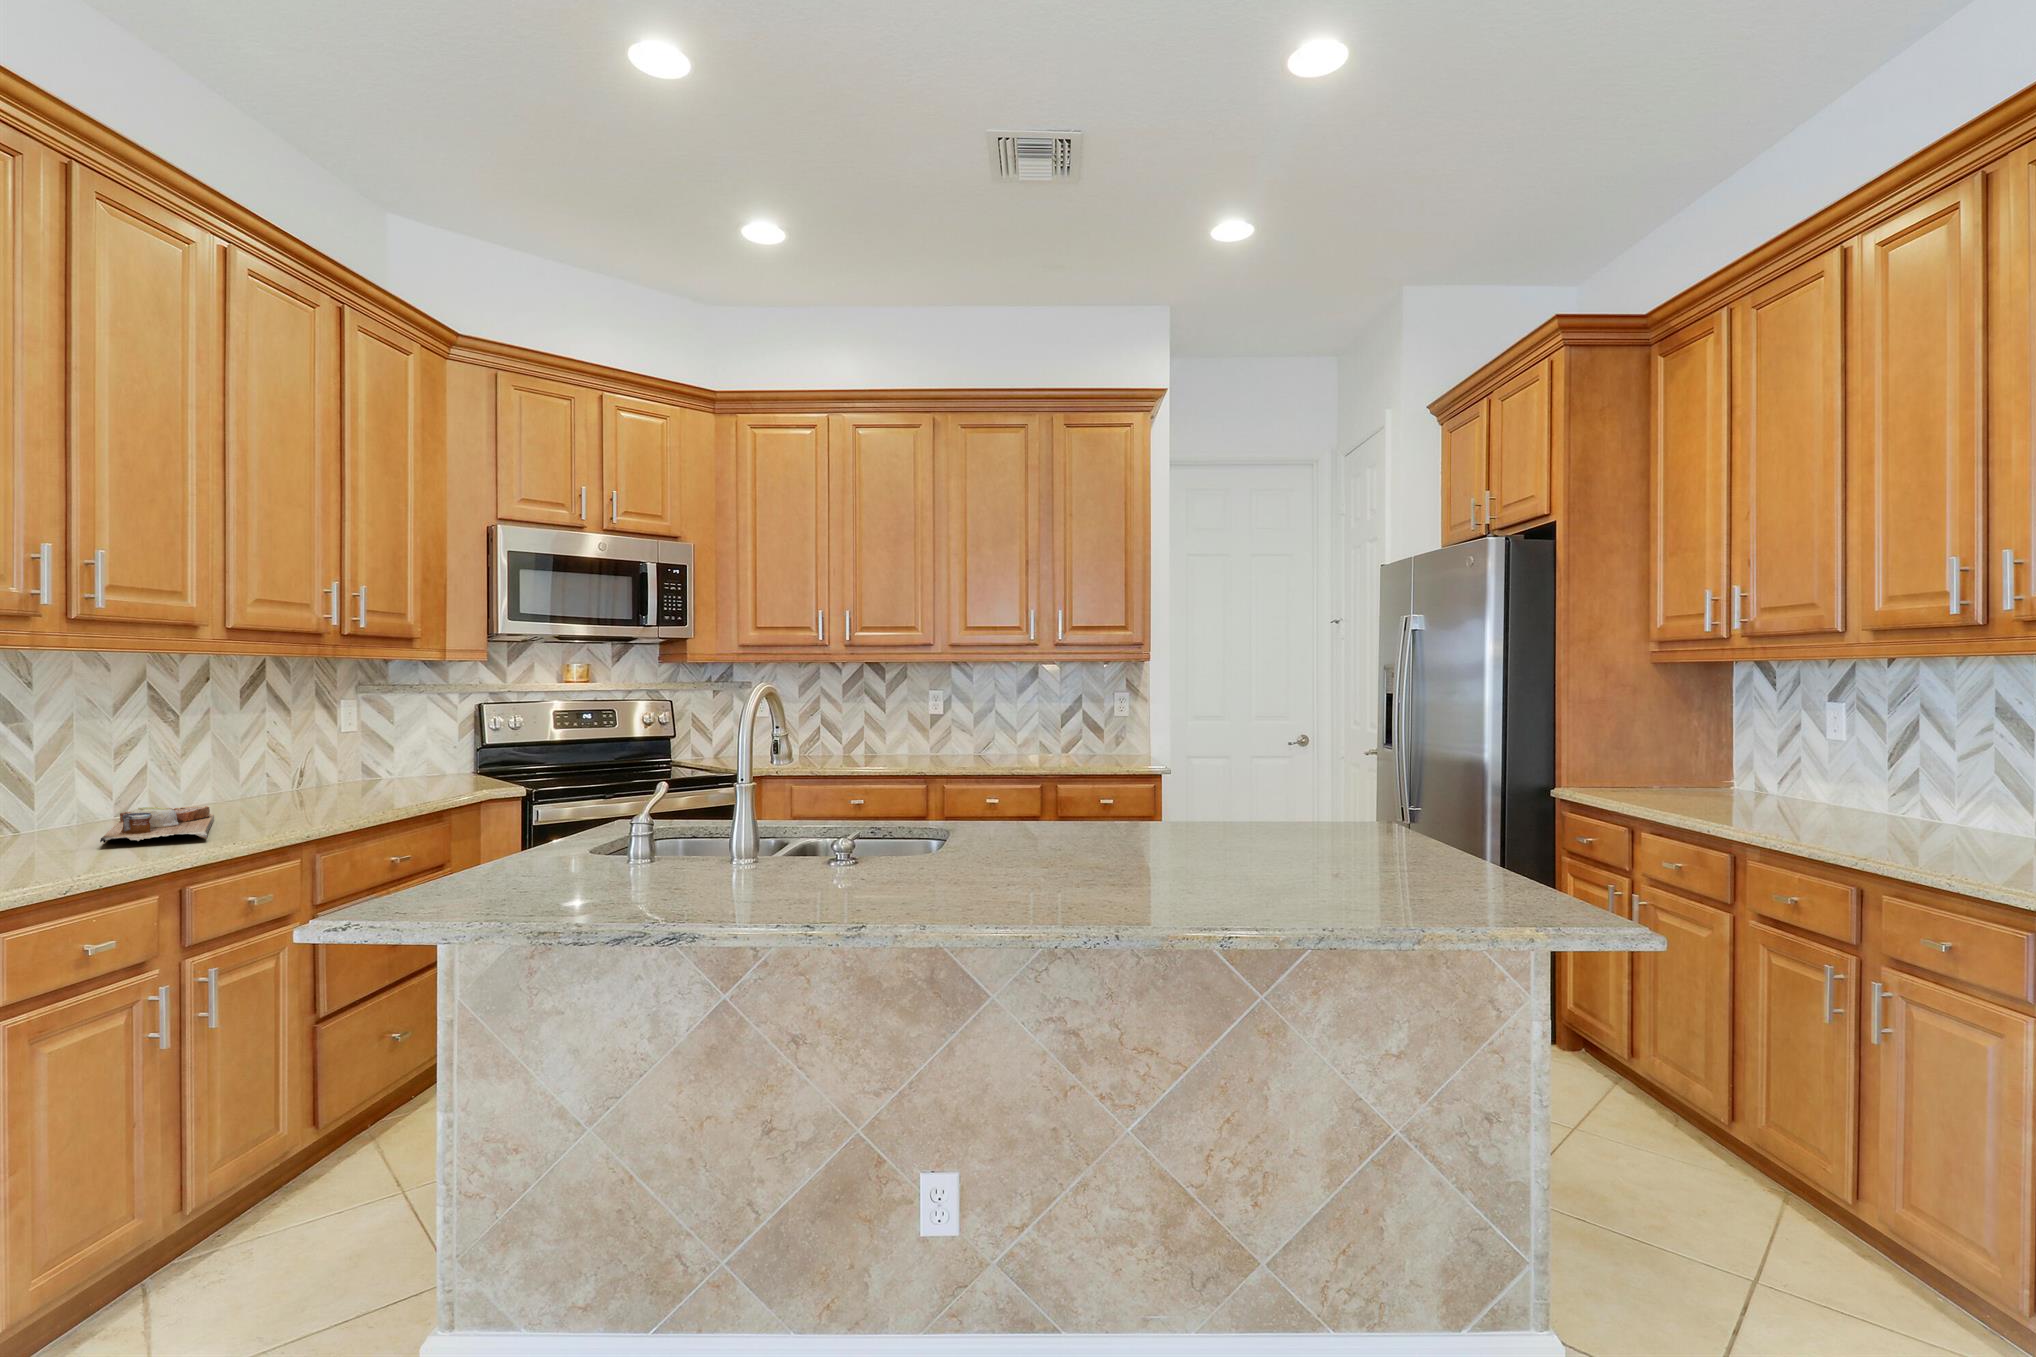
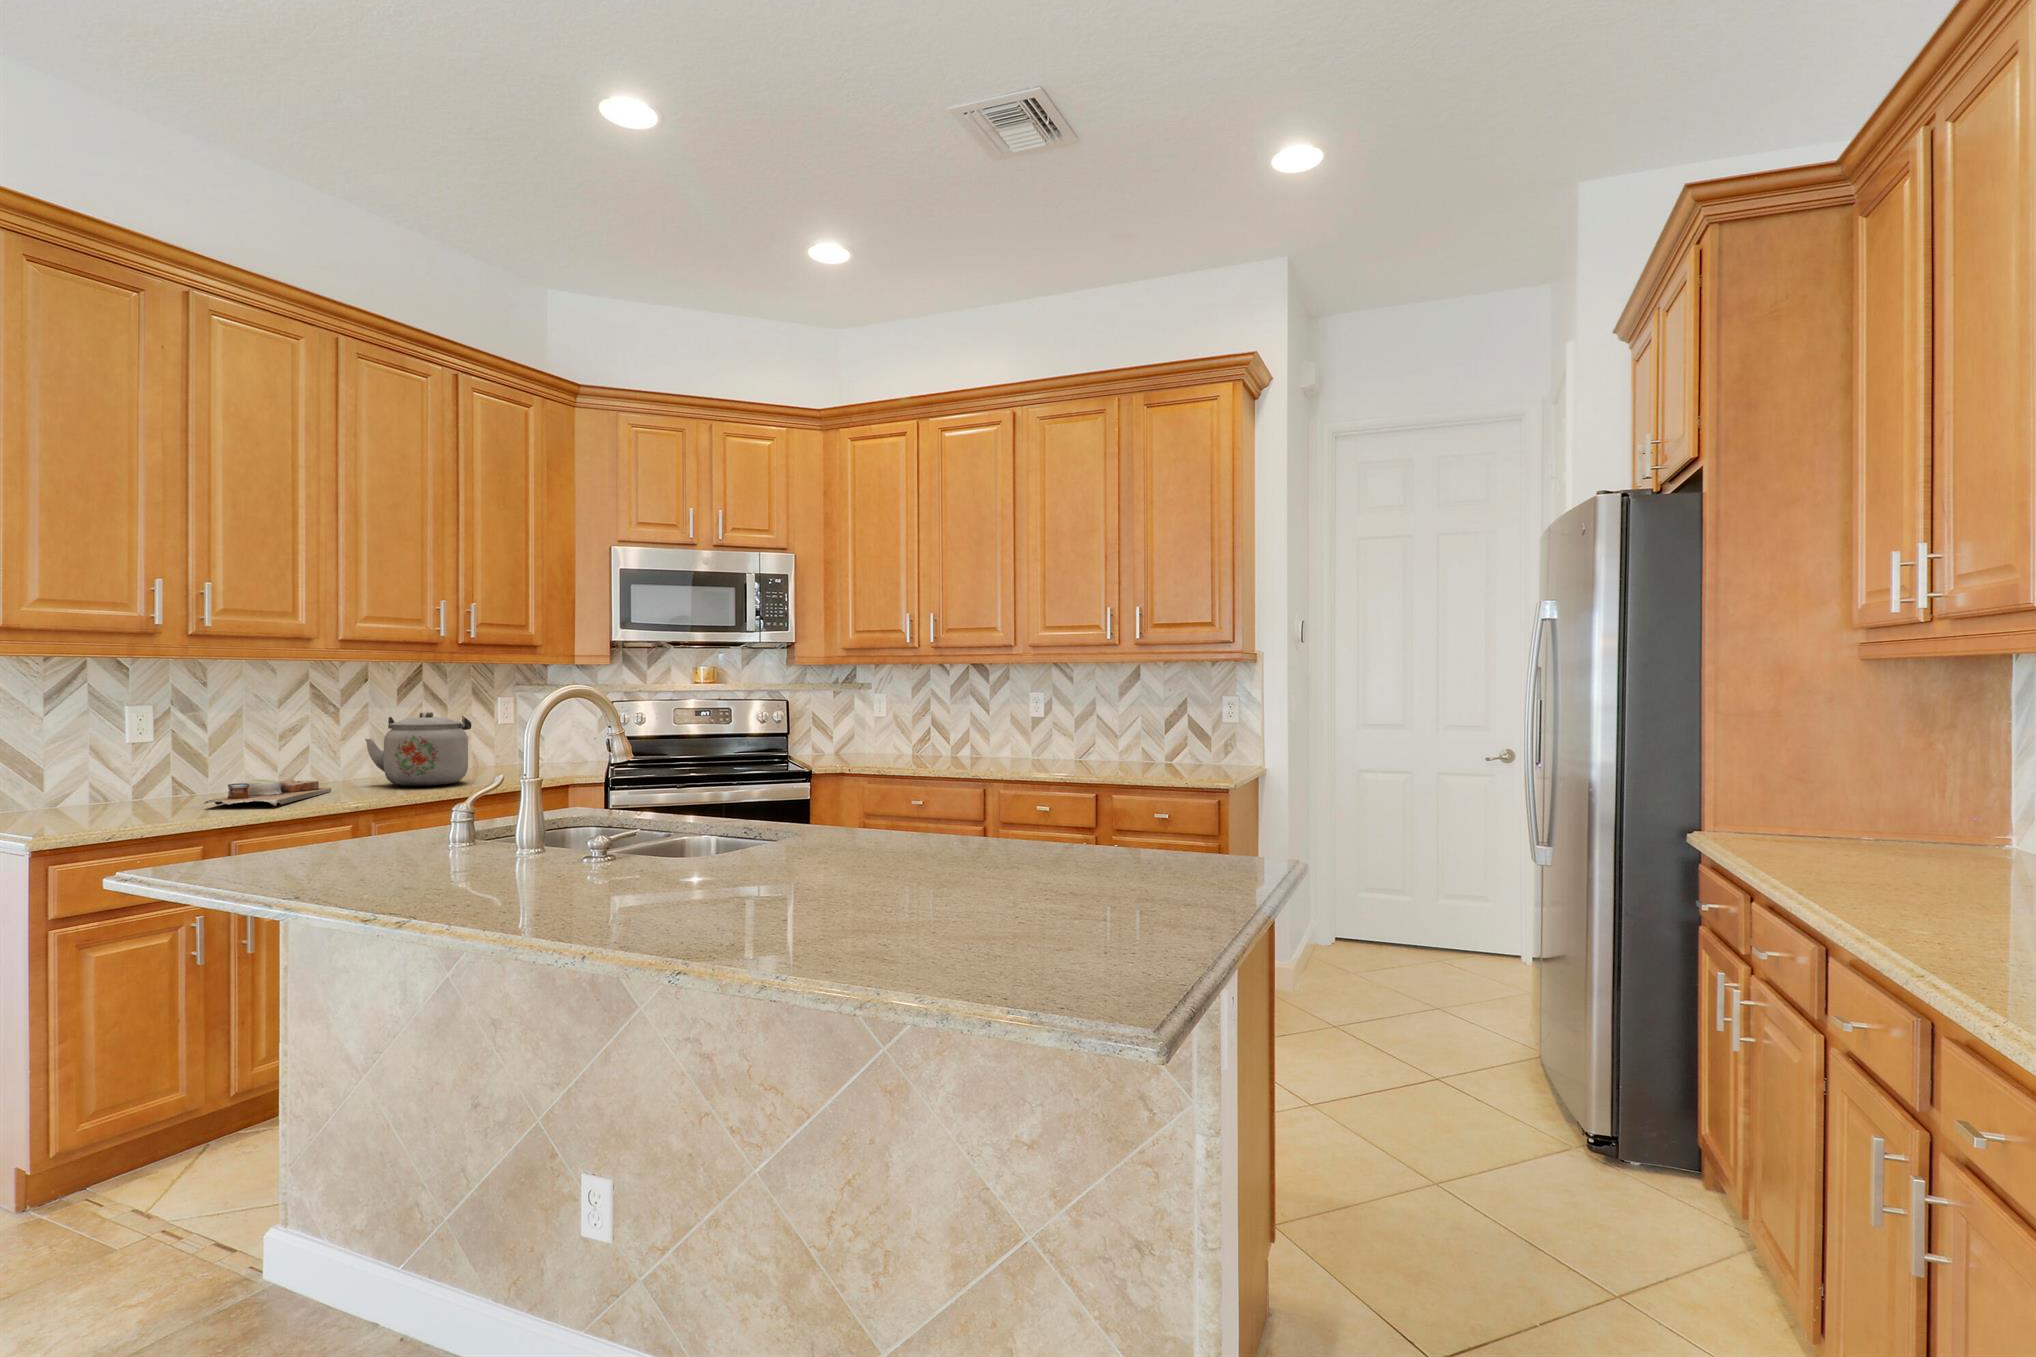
kettle: none [239,717,372,807] -> present [365,712,471,786]

